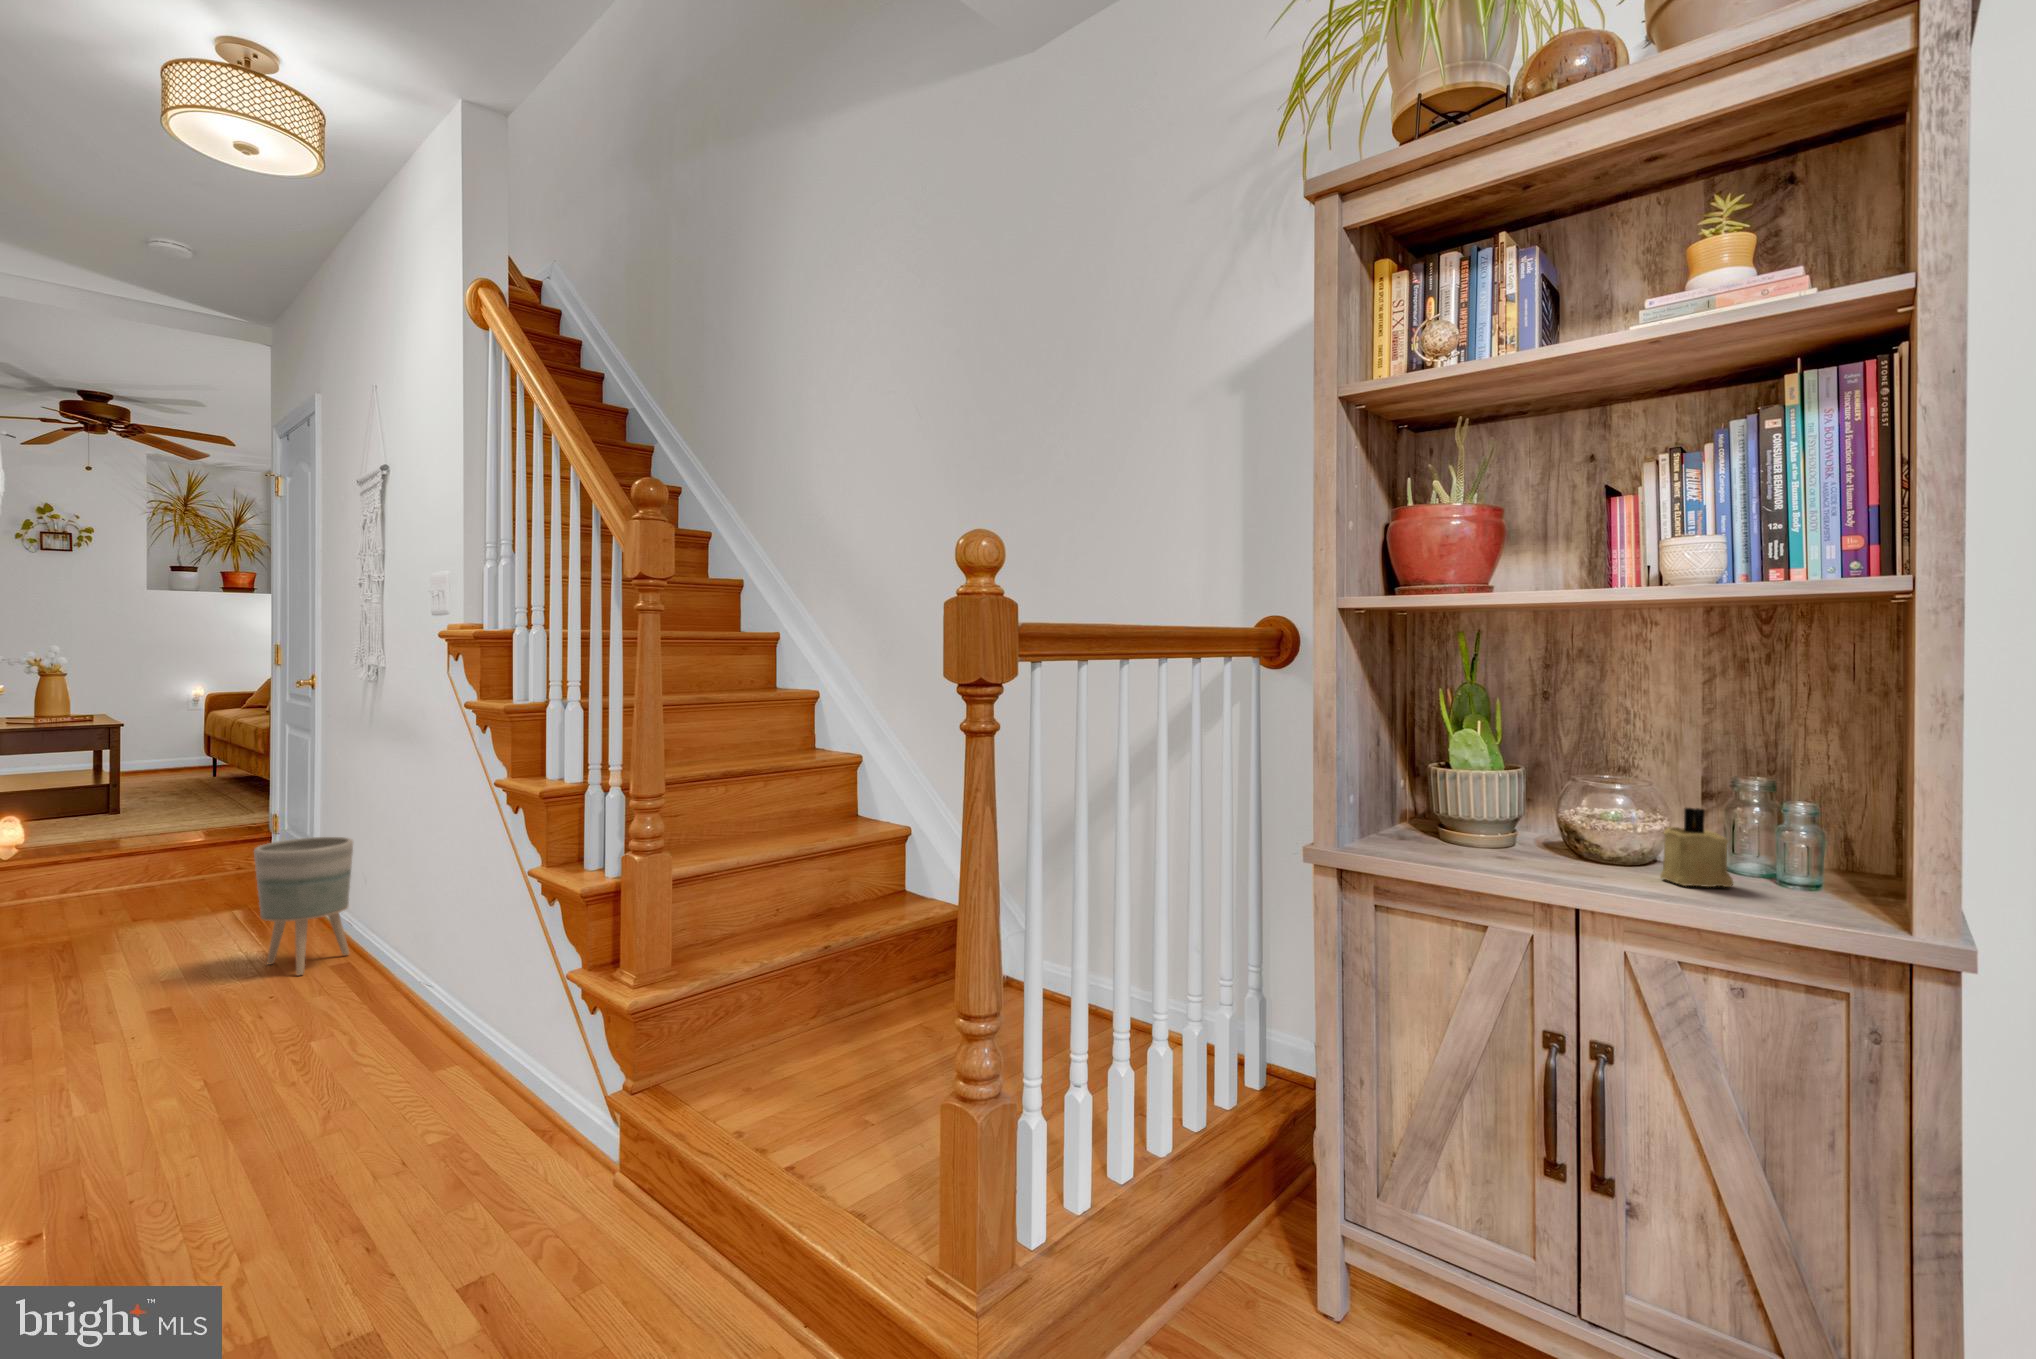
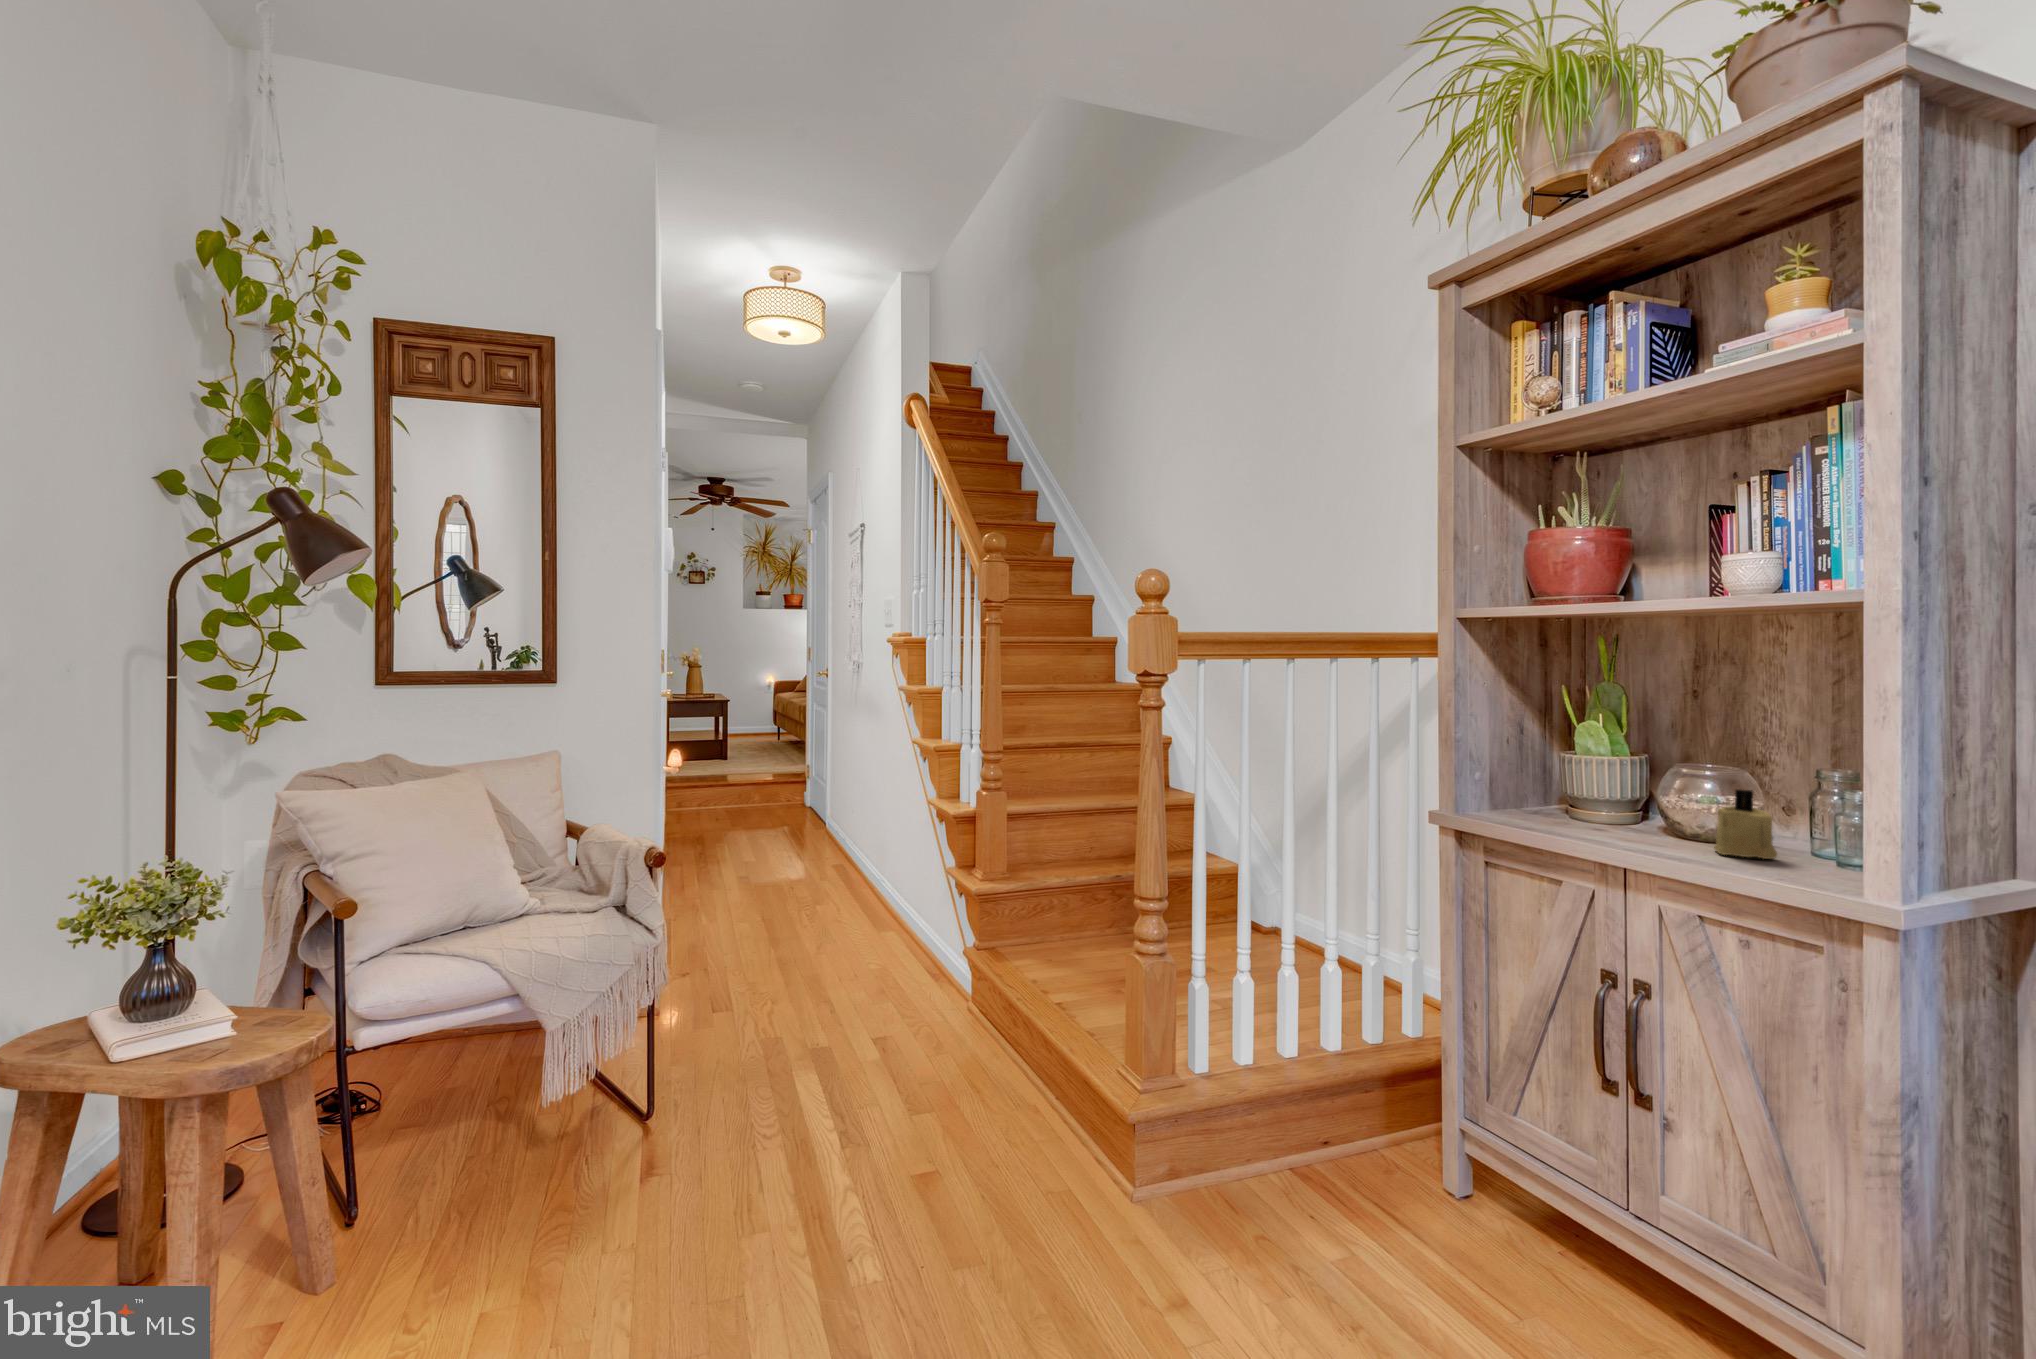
planter: present [254,837,353,975] -> none [789,780,845,872]

